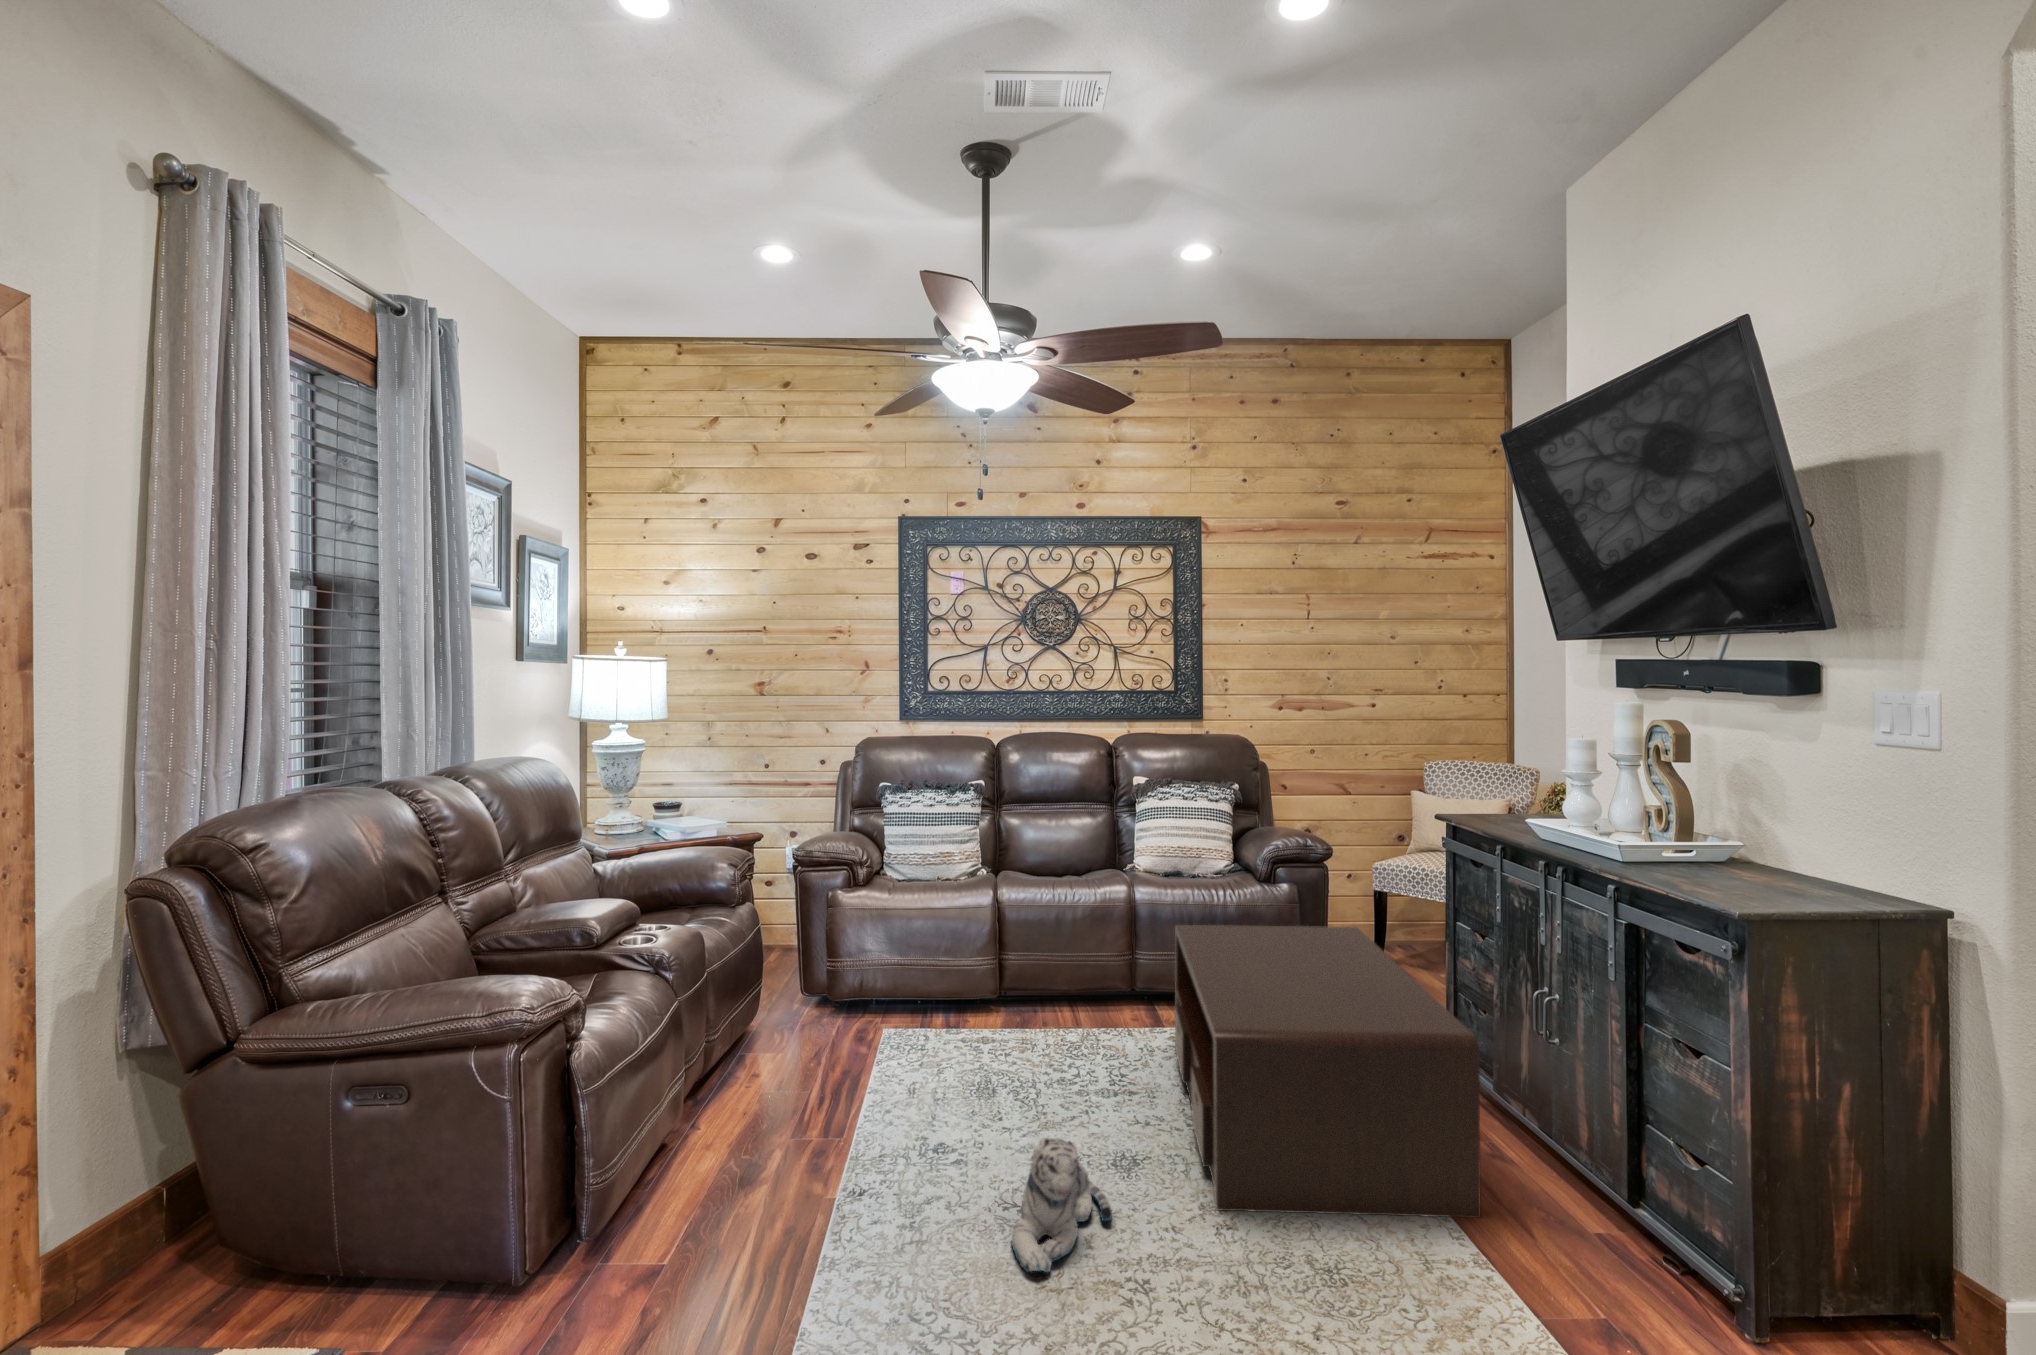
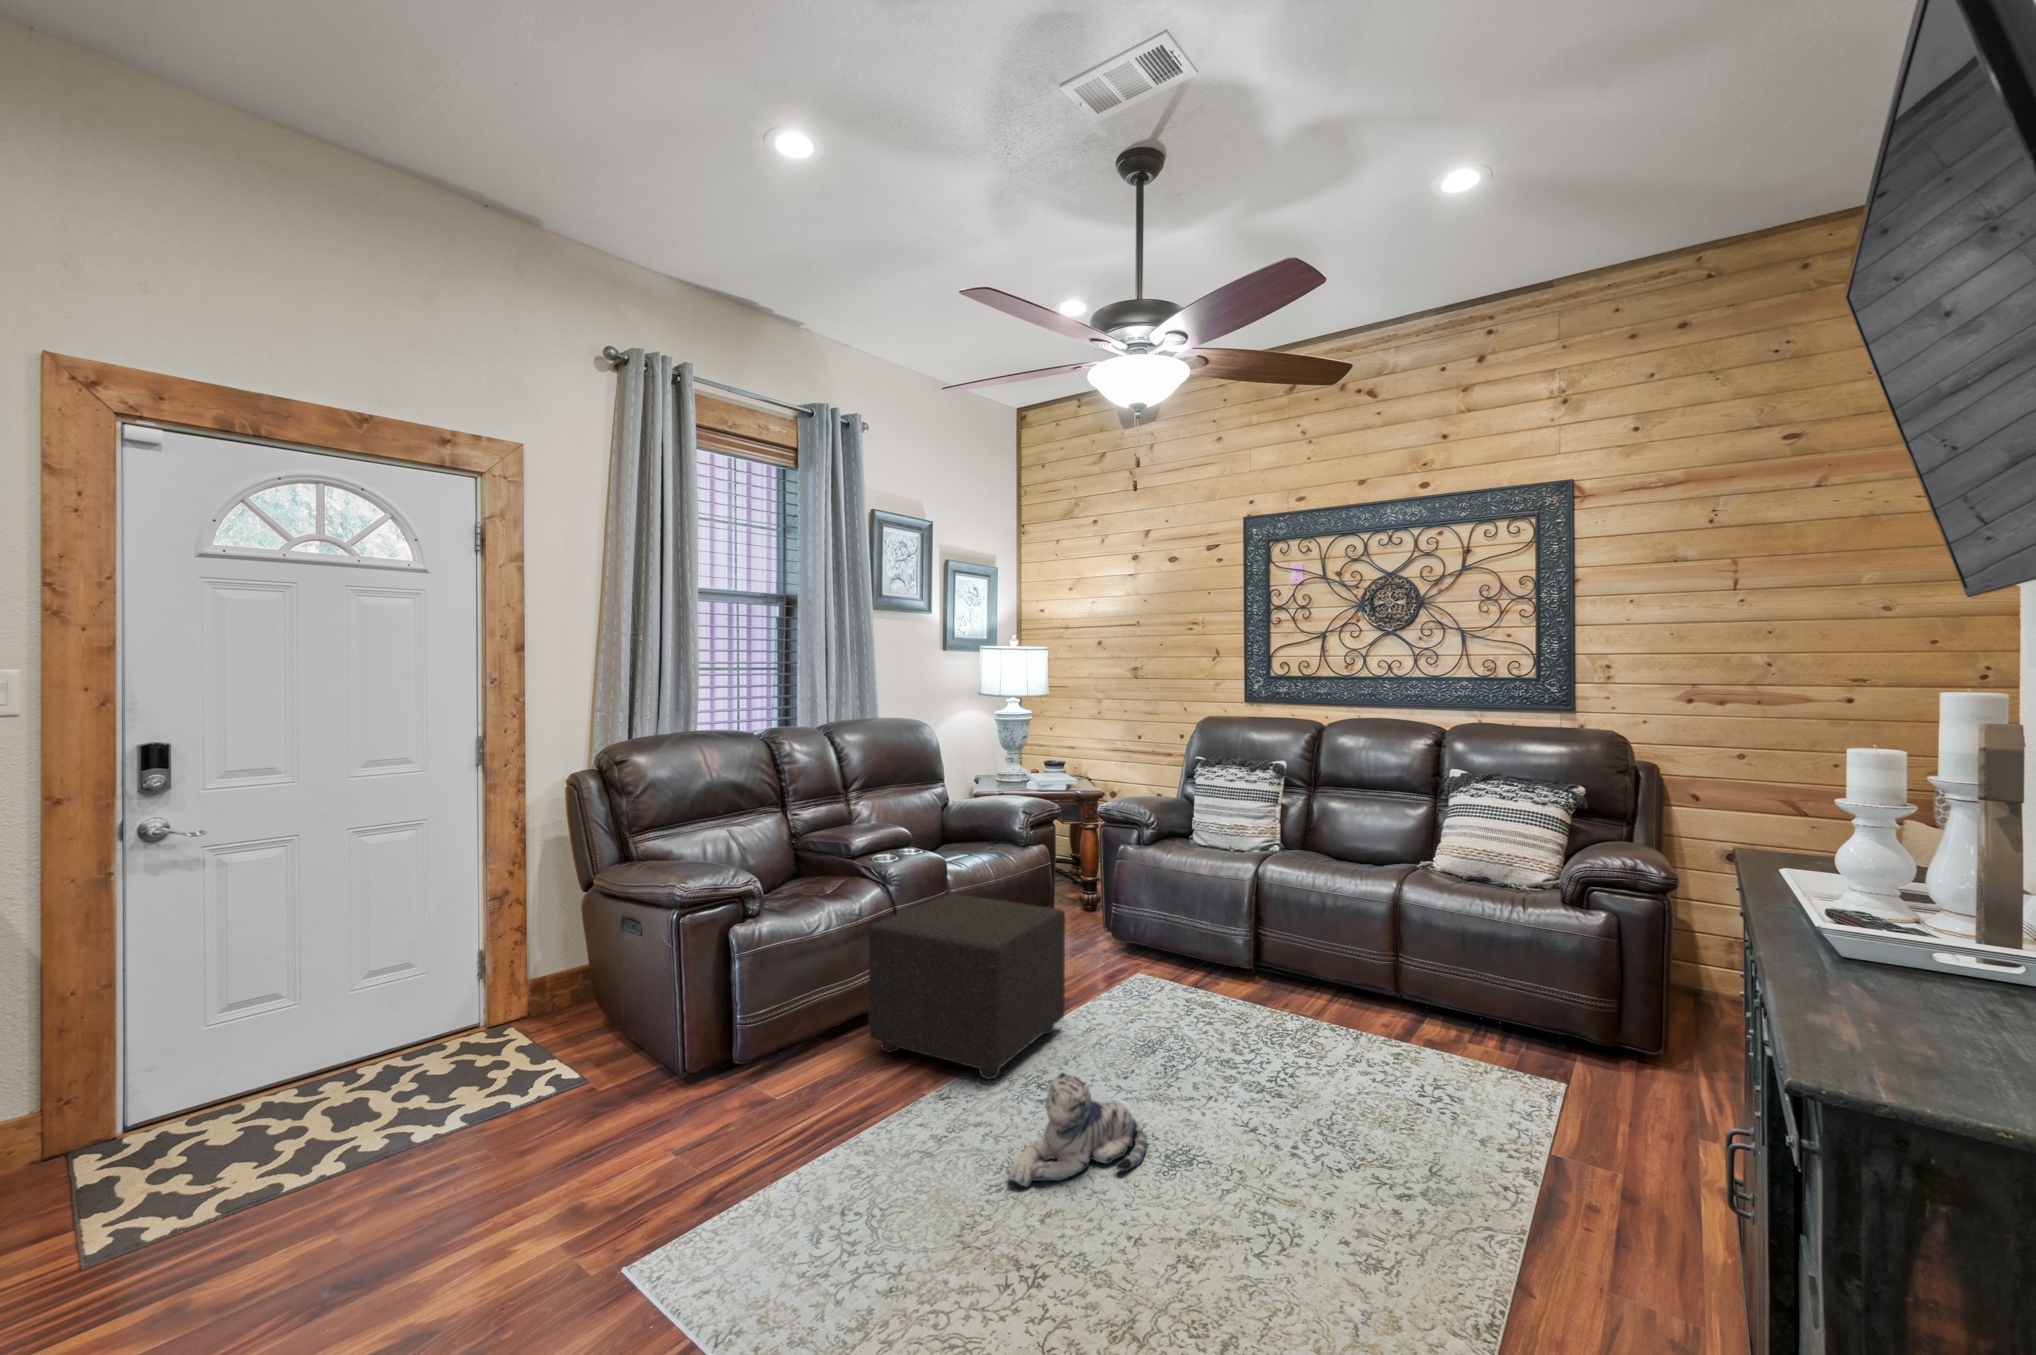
coffee table: present [1175,925,1481,1218] -> none [1236,925,1631,1348]
ottoman: none [687,972,890,1203] -> present [868,894,1065,1079]

